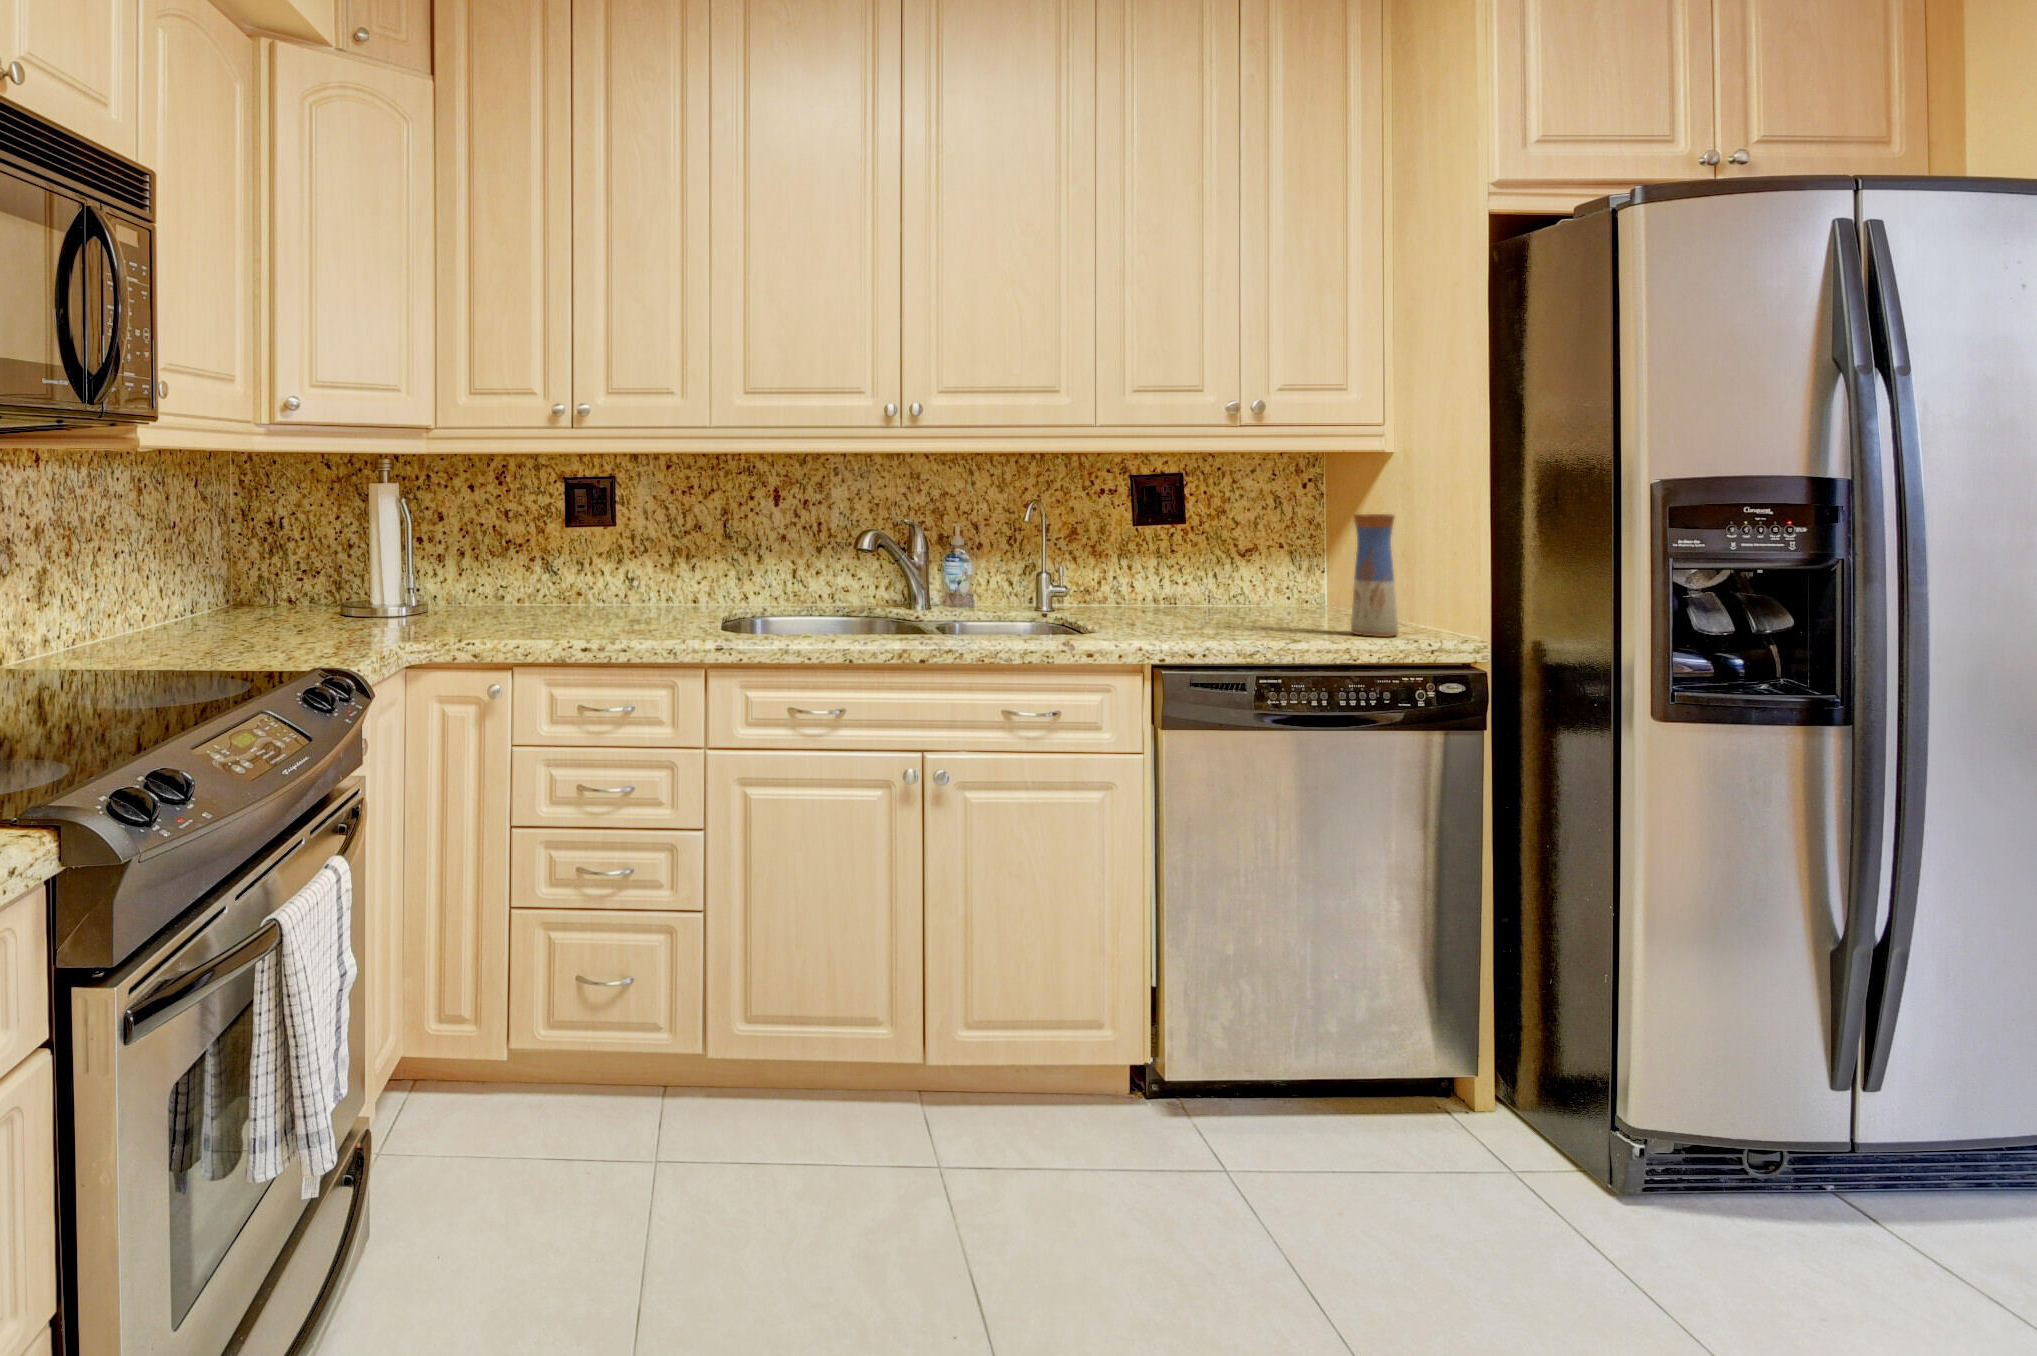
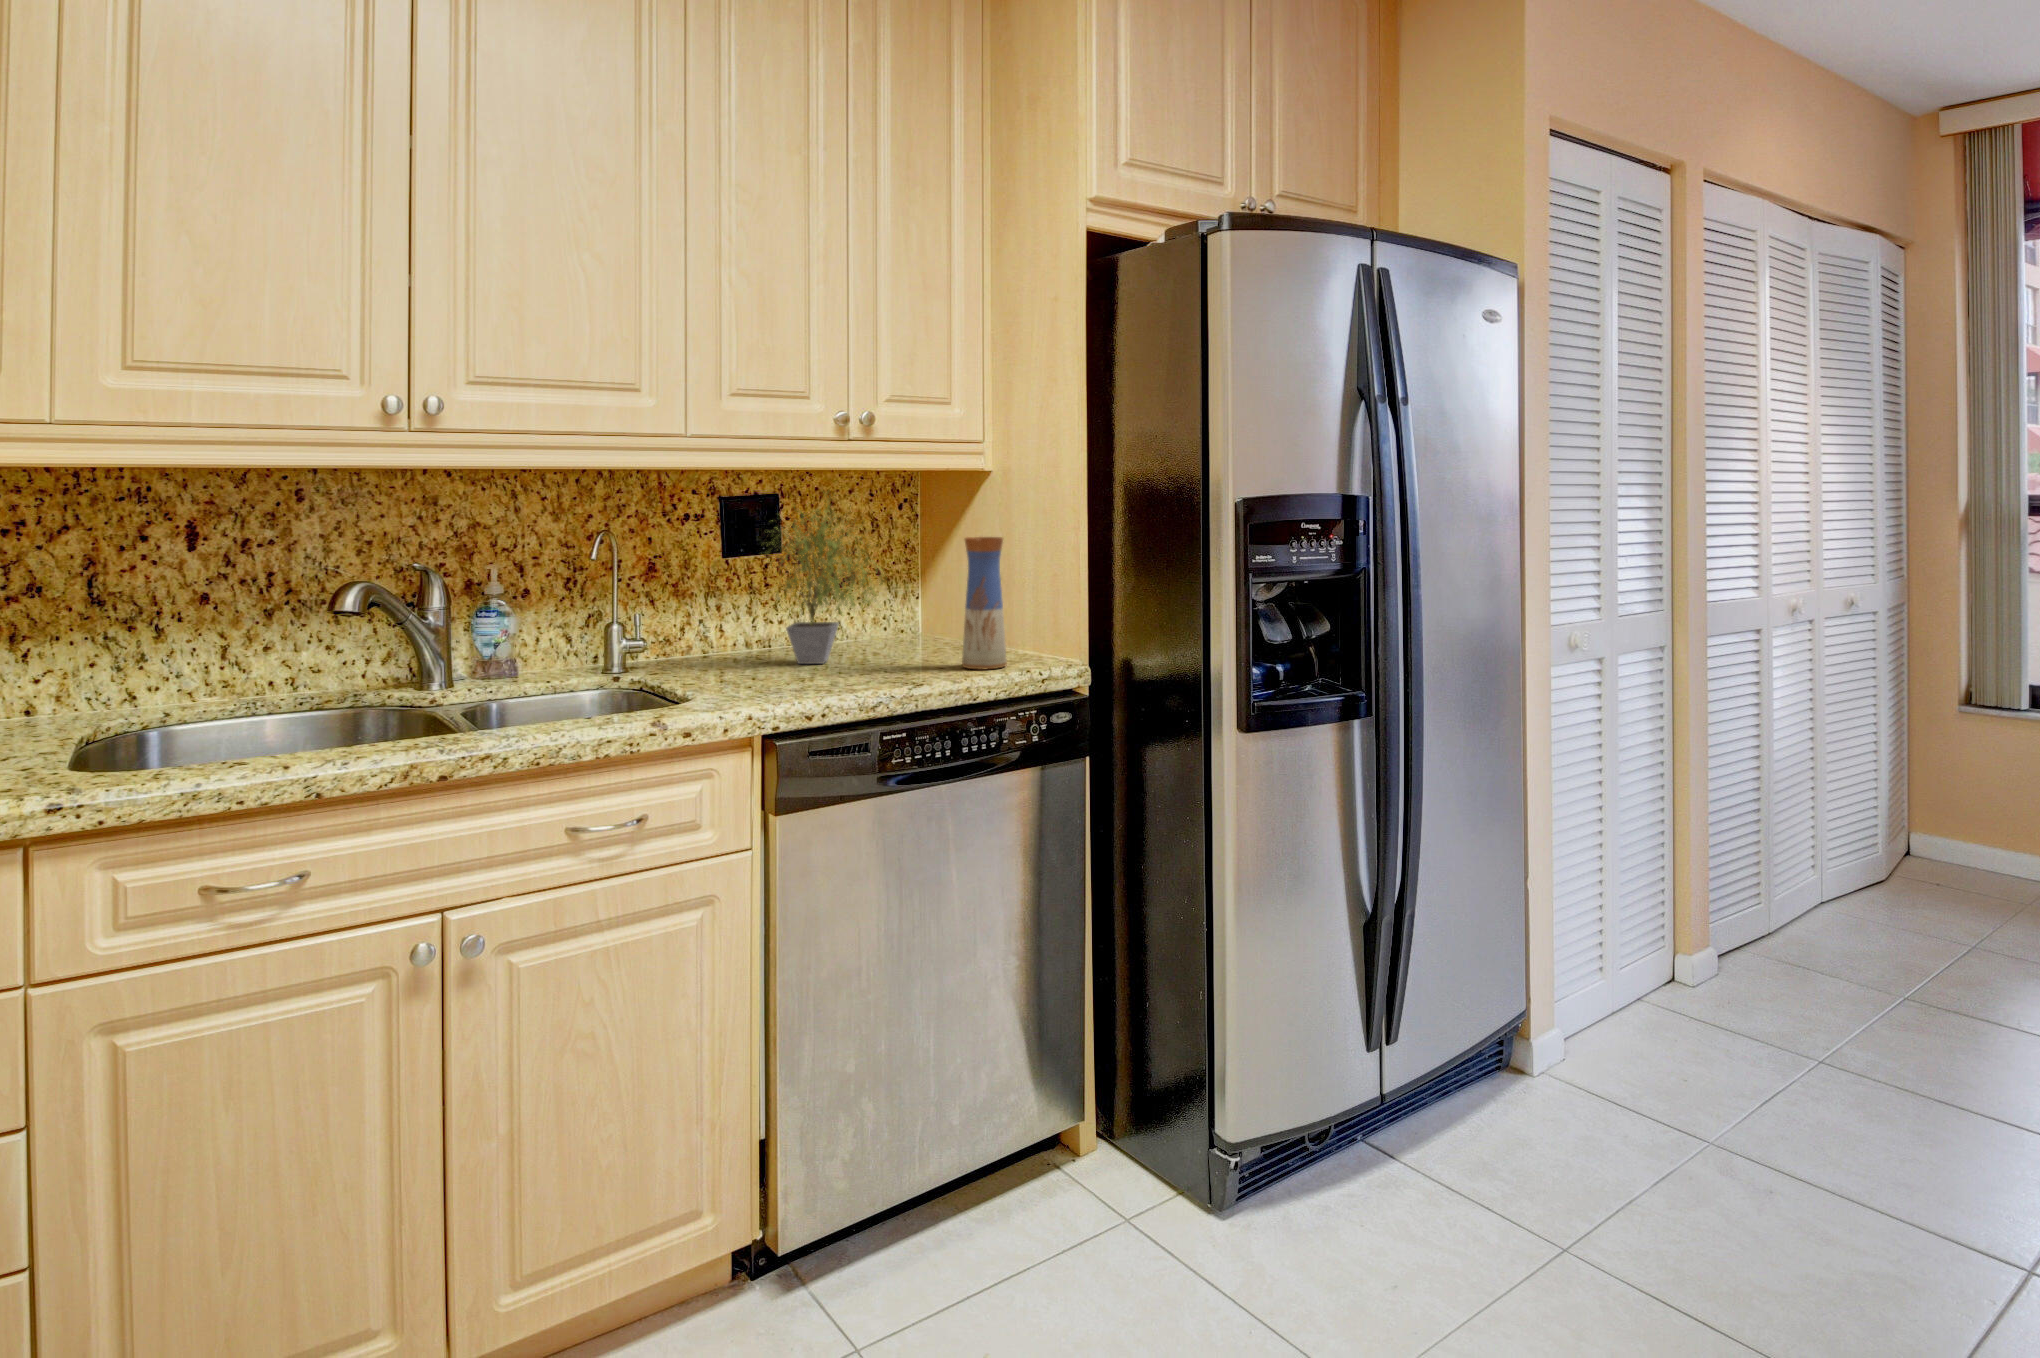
potted plant: none [1159,469,1286,621] -> present [765,492,887,664]

